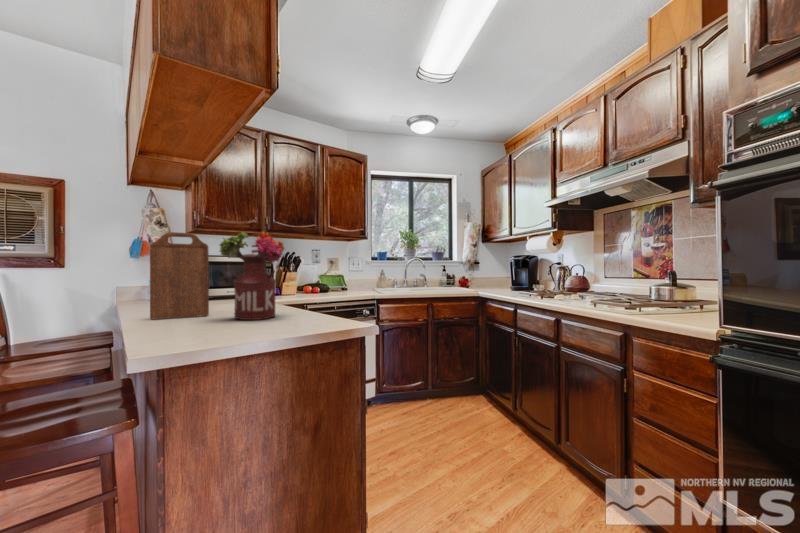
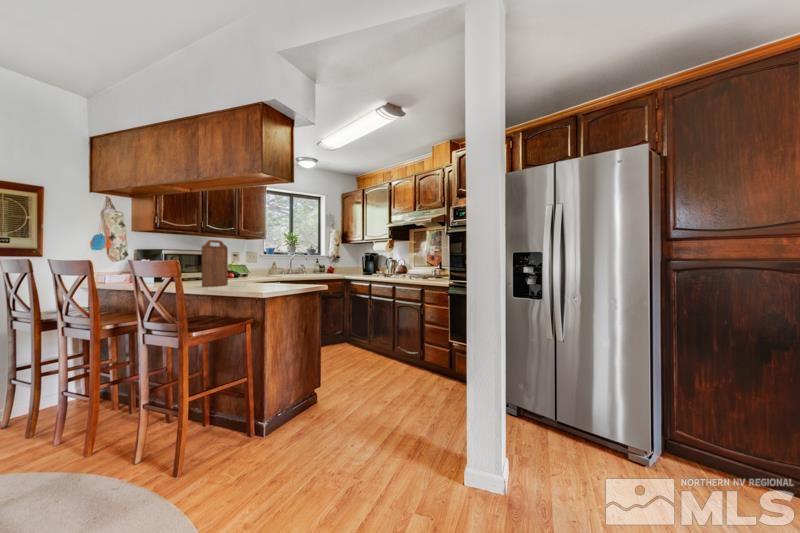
flower arrangement: present [220,232,284,320] -> none [245,241,278,285]

